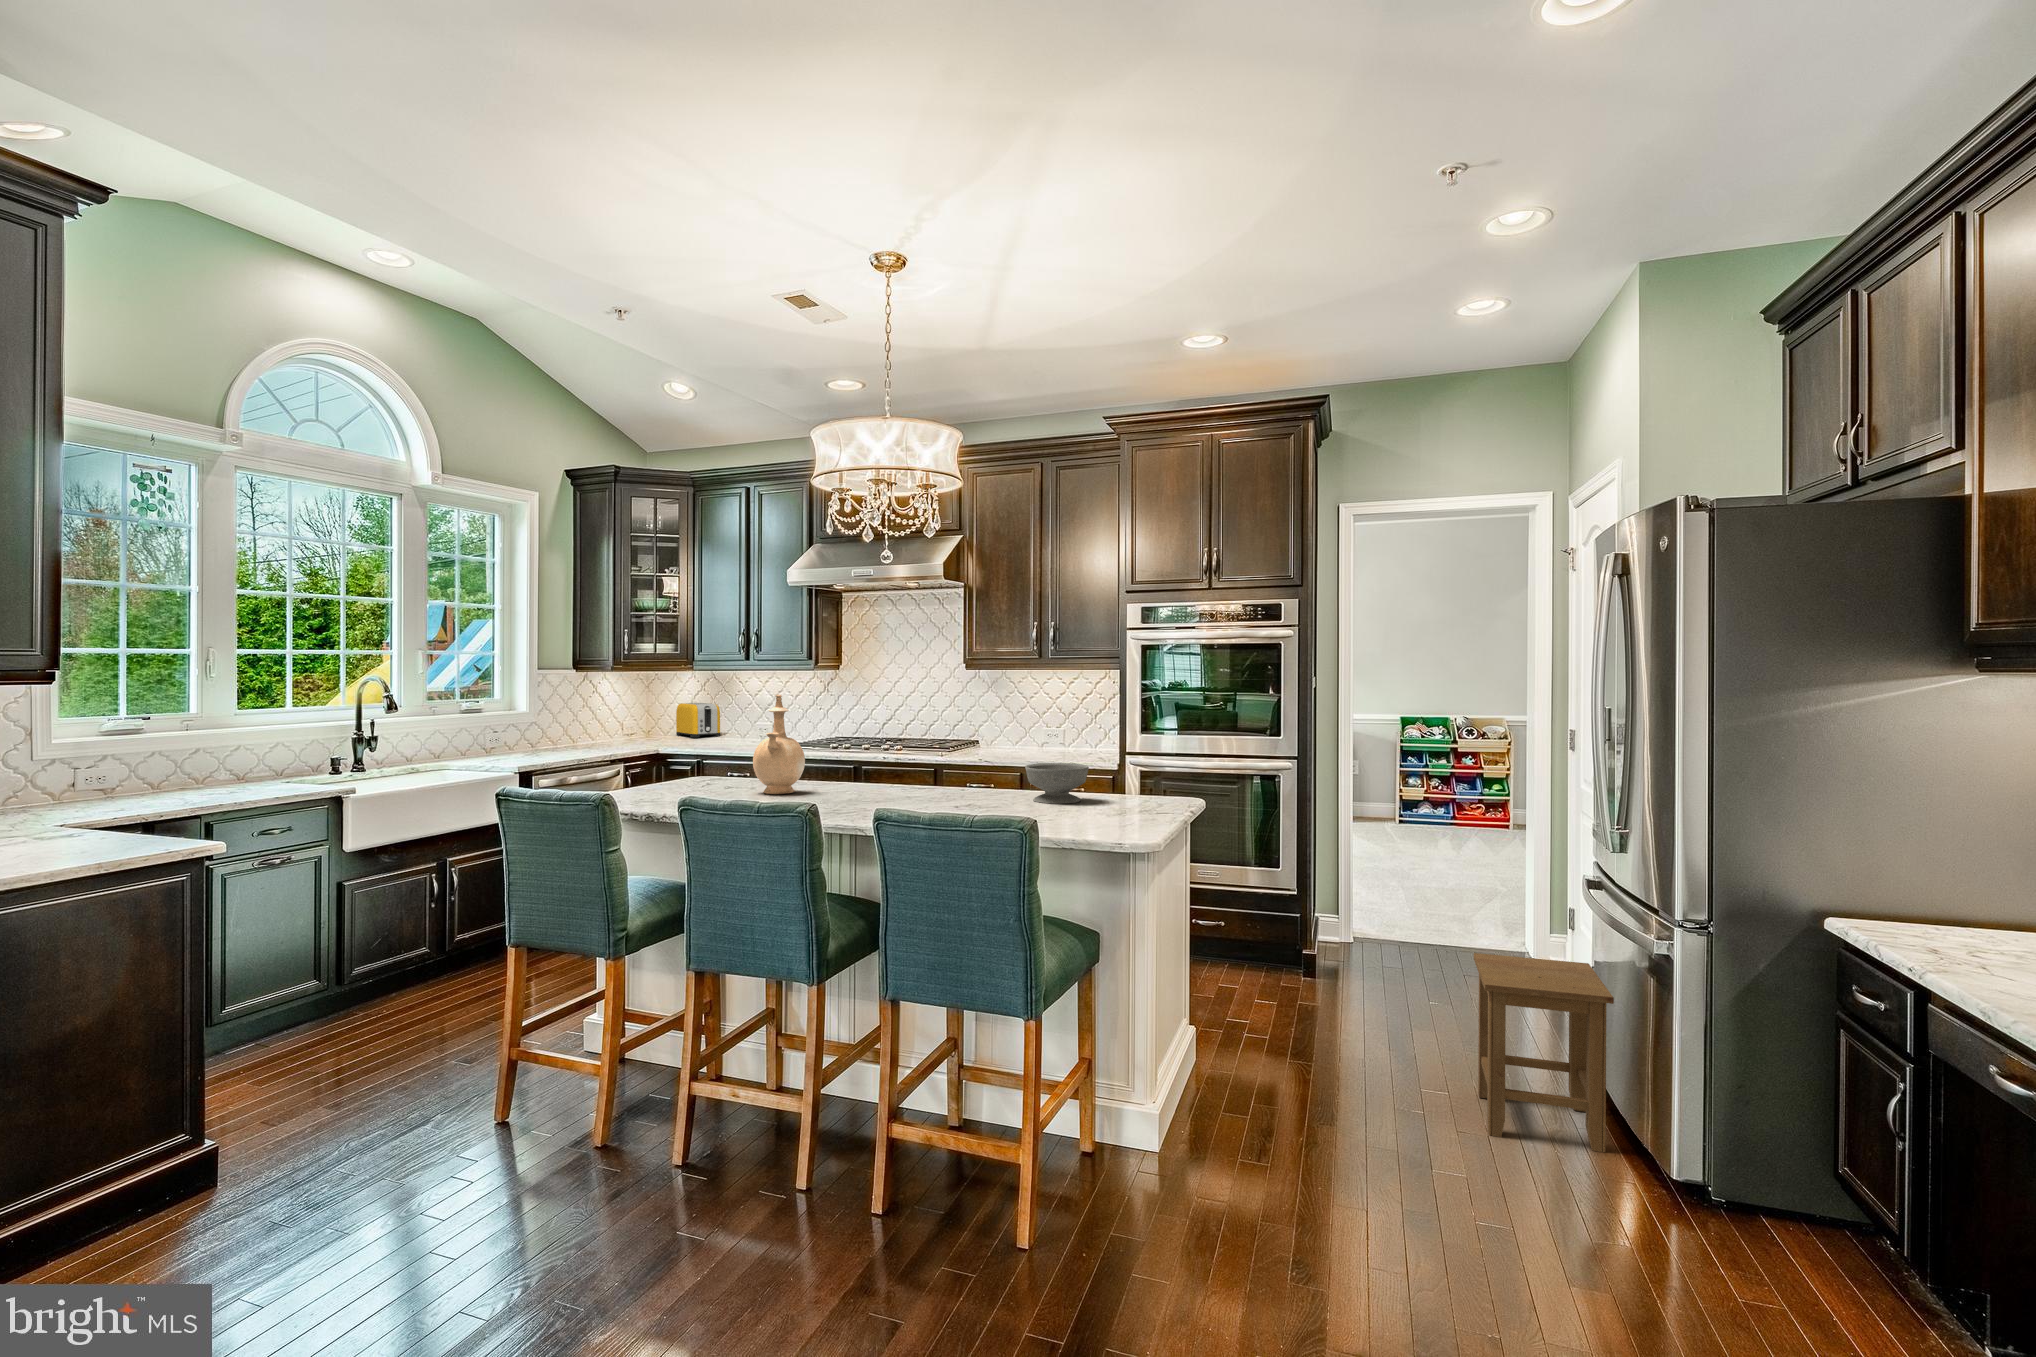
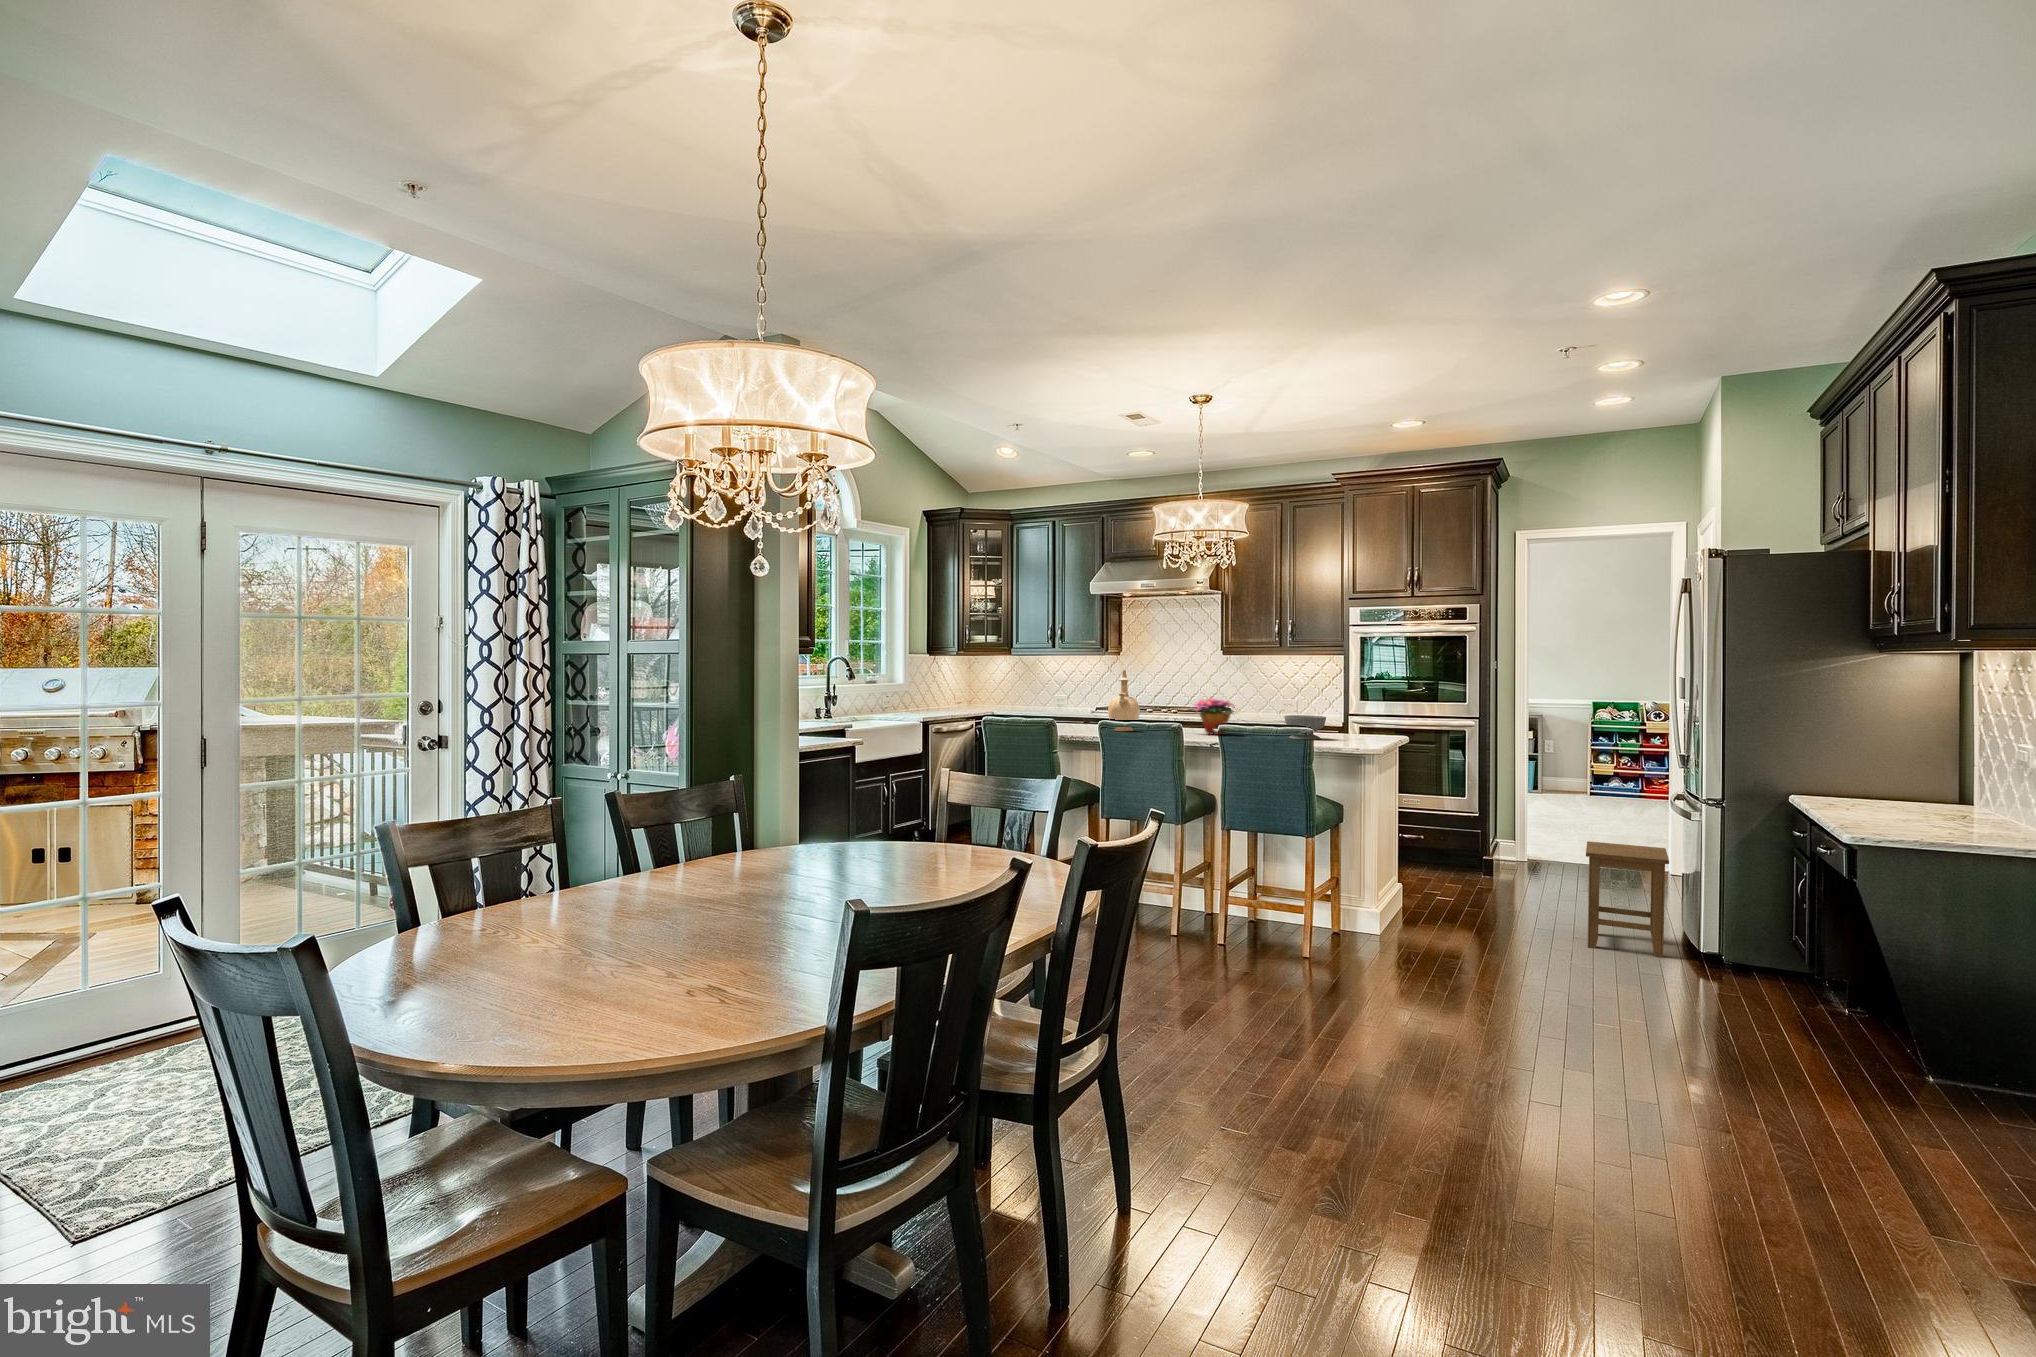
toaster: present [676,703,720,737] -> none [995,680,1028,705]
flower arrangement: none [876,737,961,797] -> present [1194,698,1235,735]

